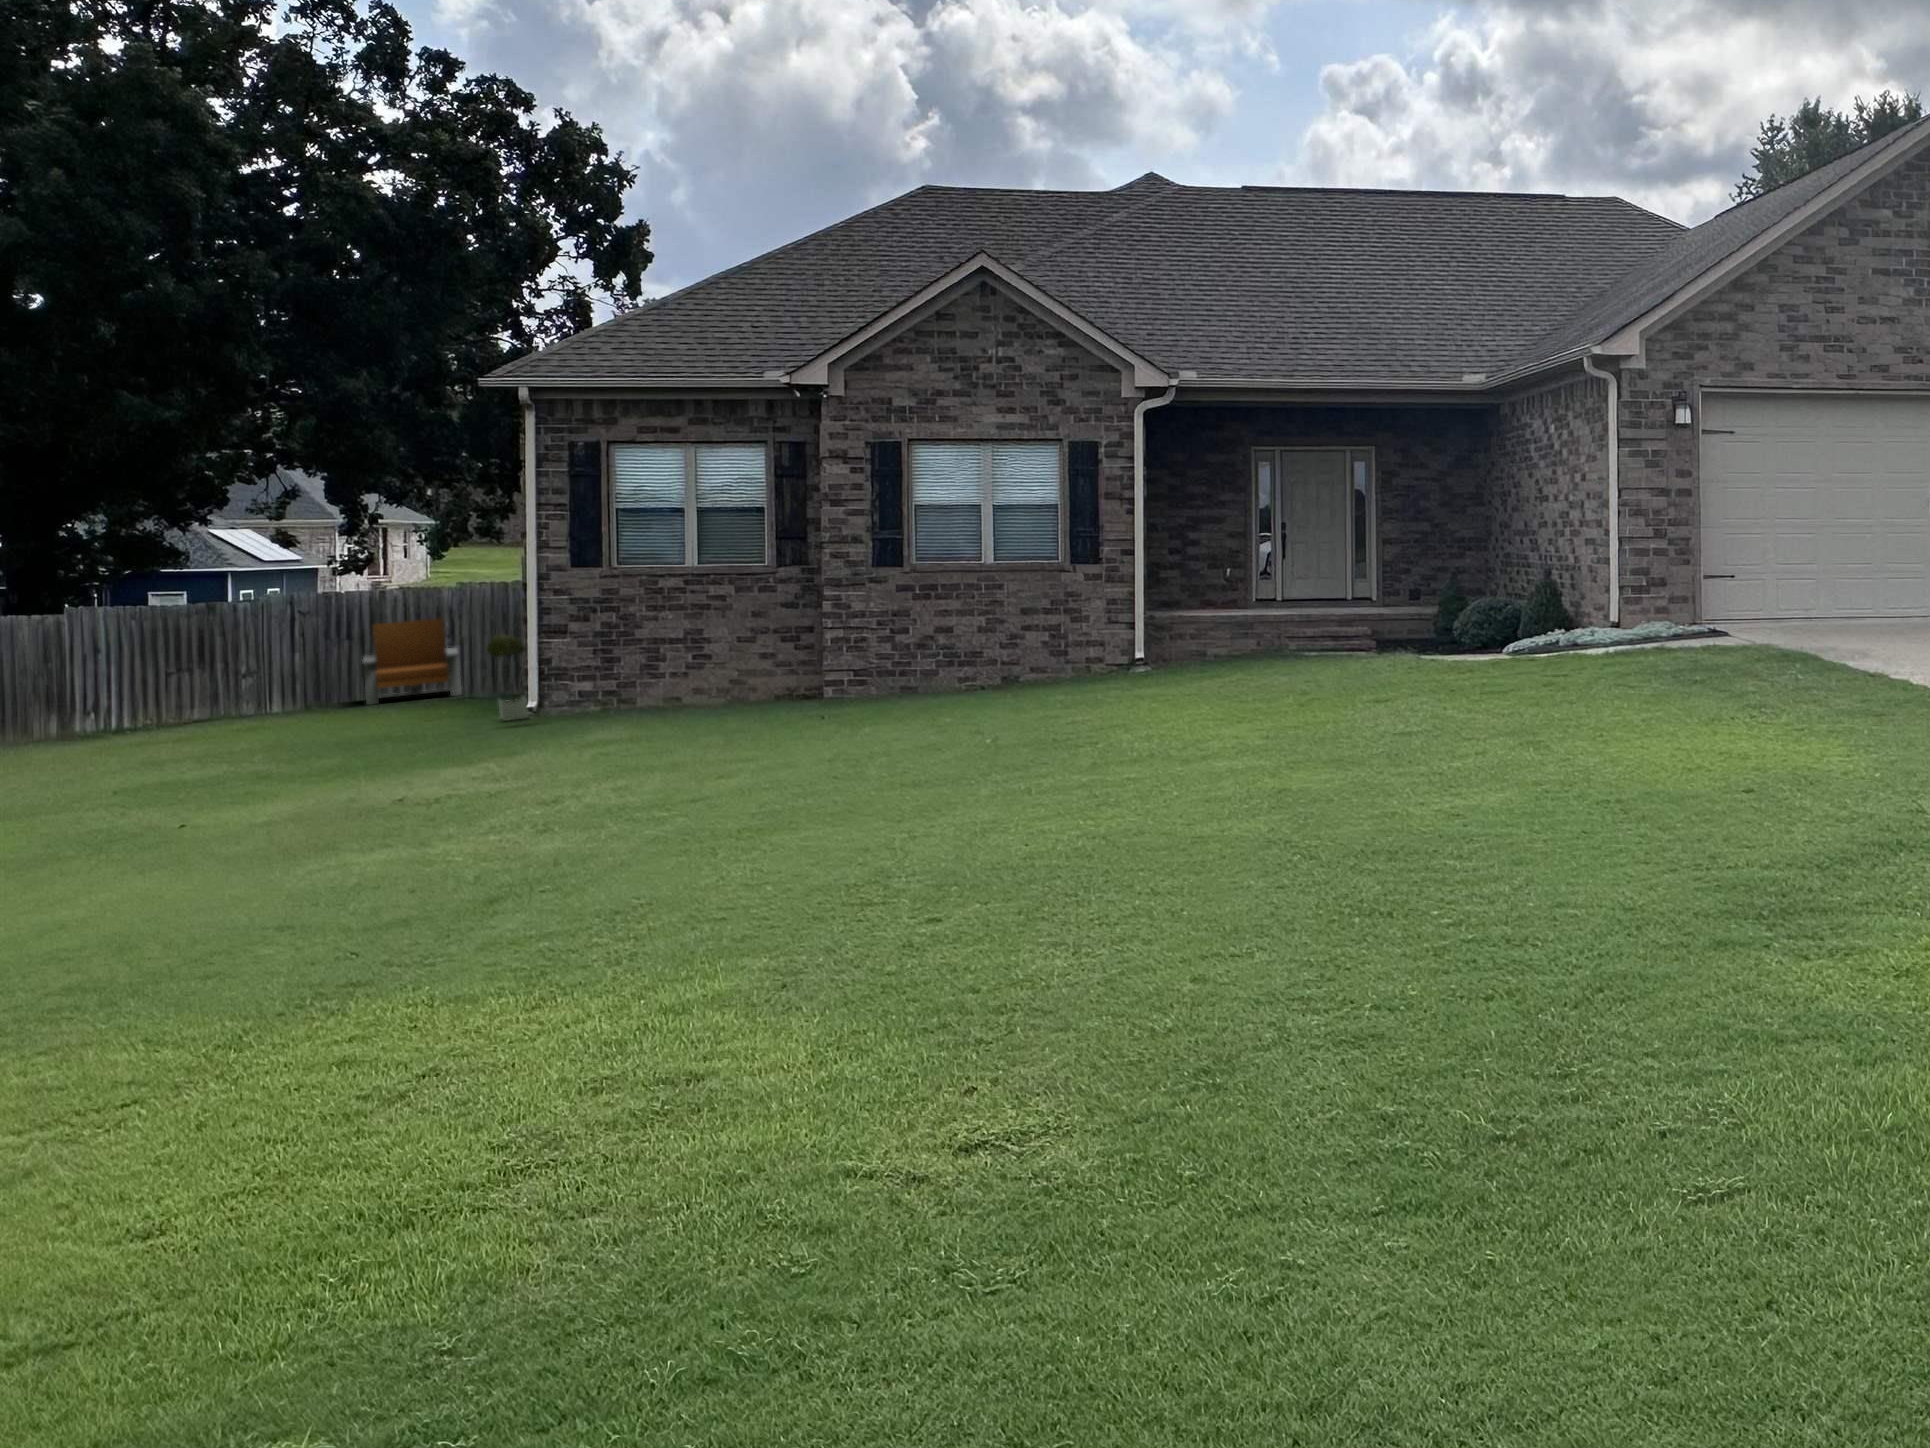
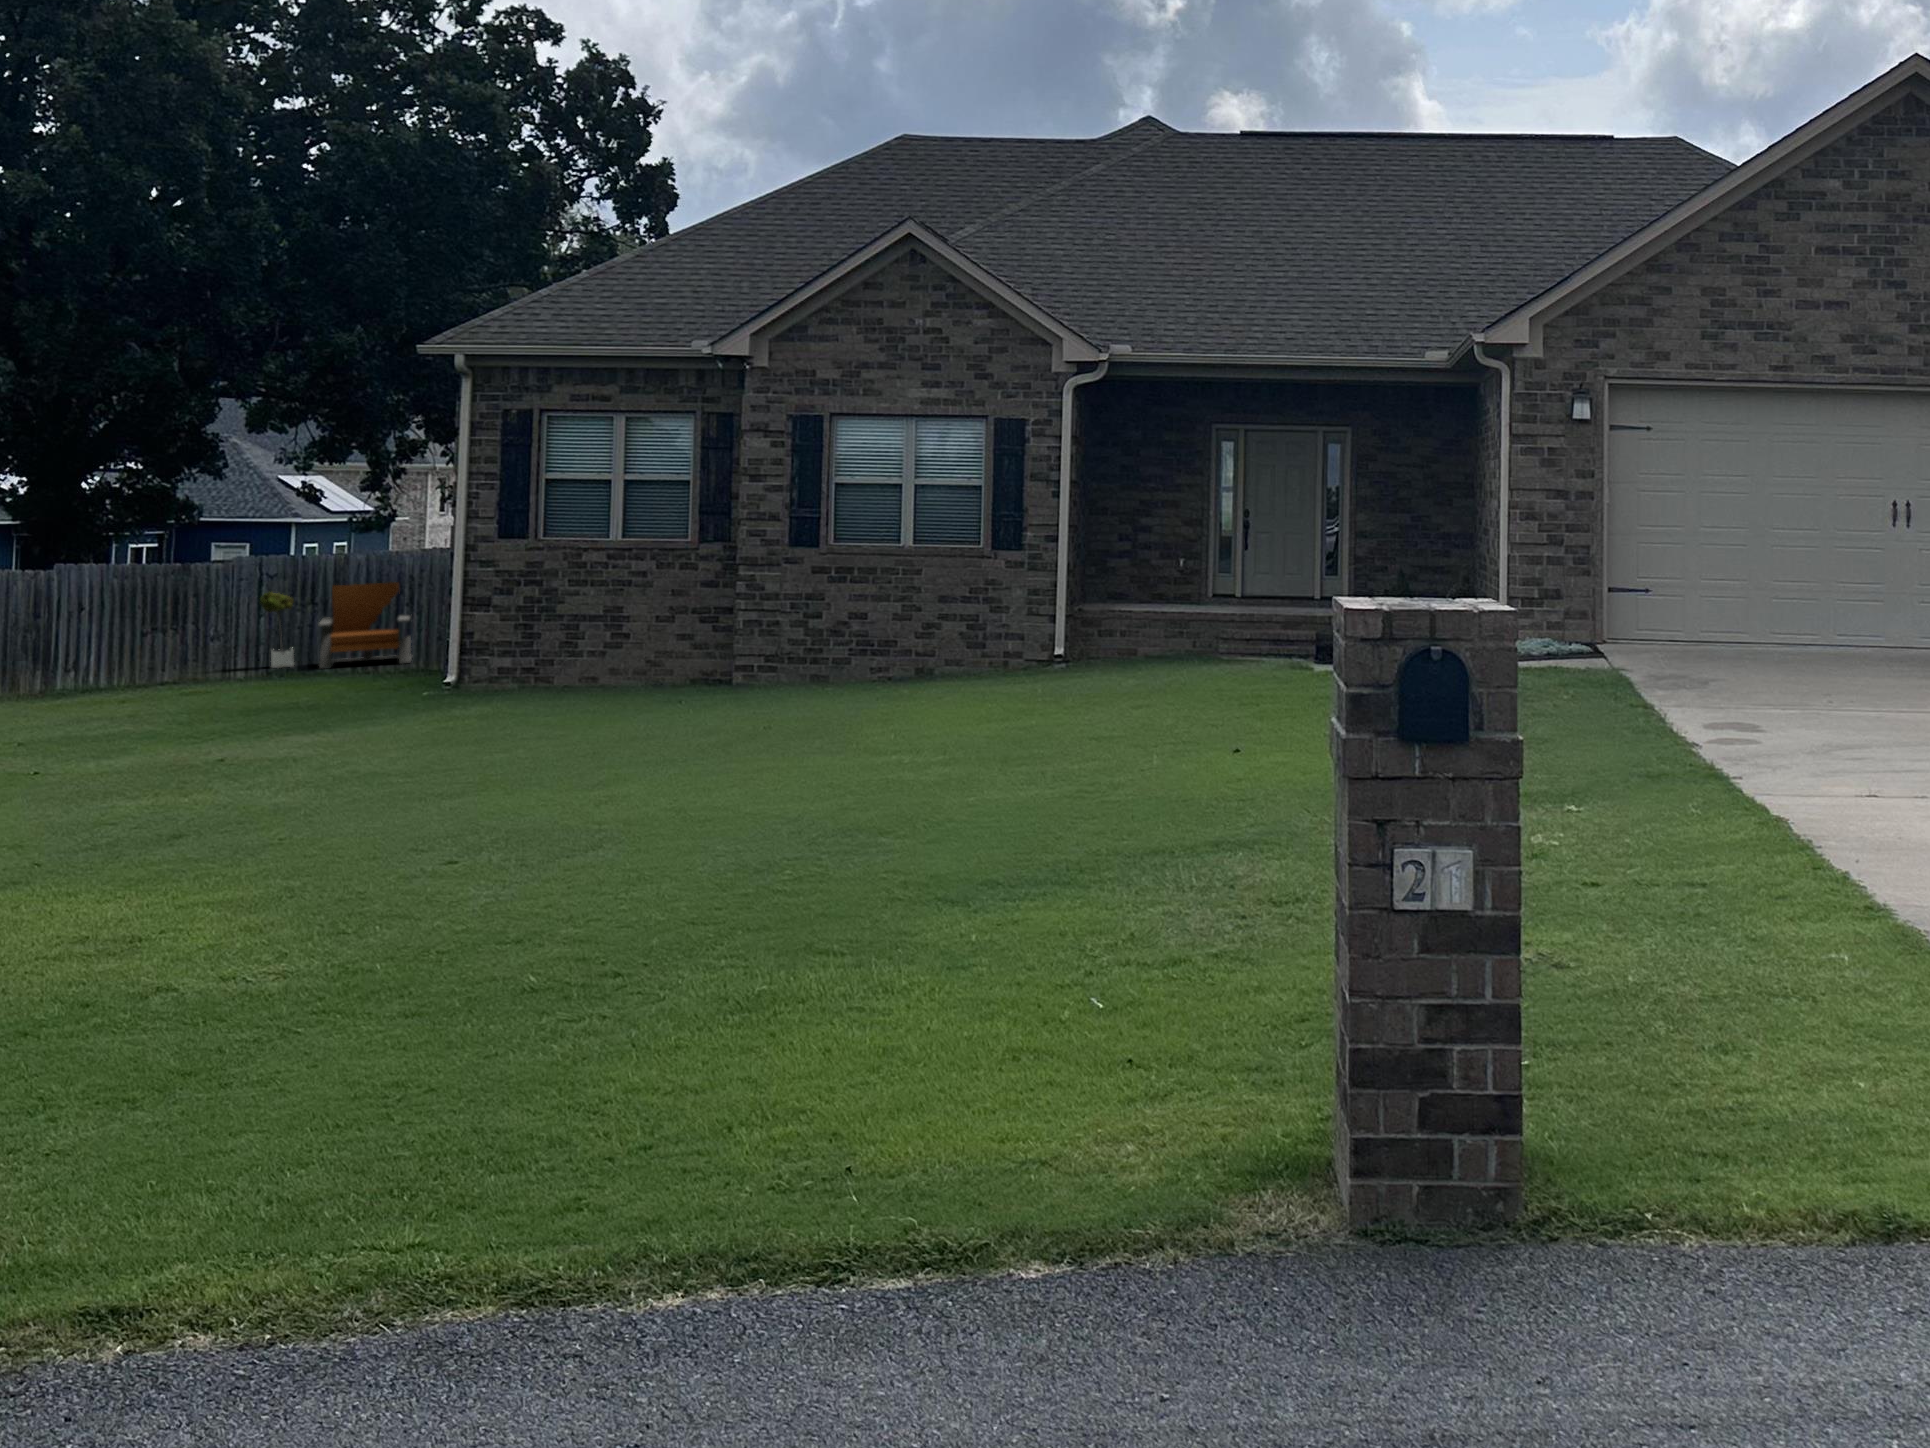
potted tree: present [487,635,529,721] -> present [260,592,294,668]

